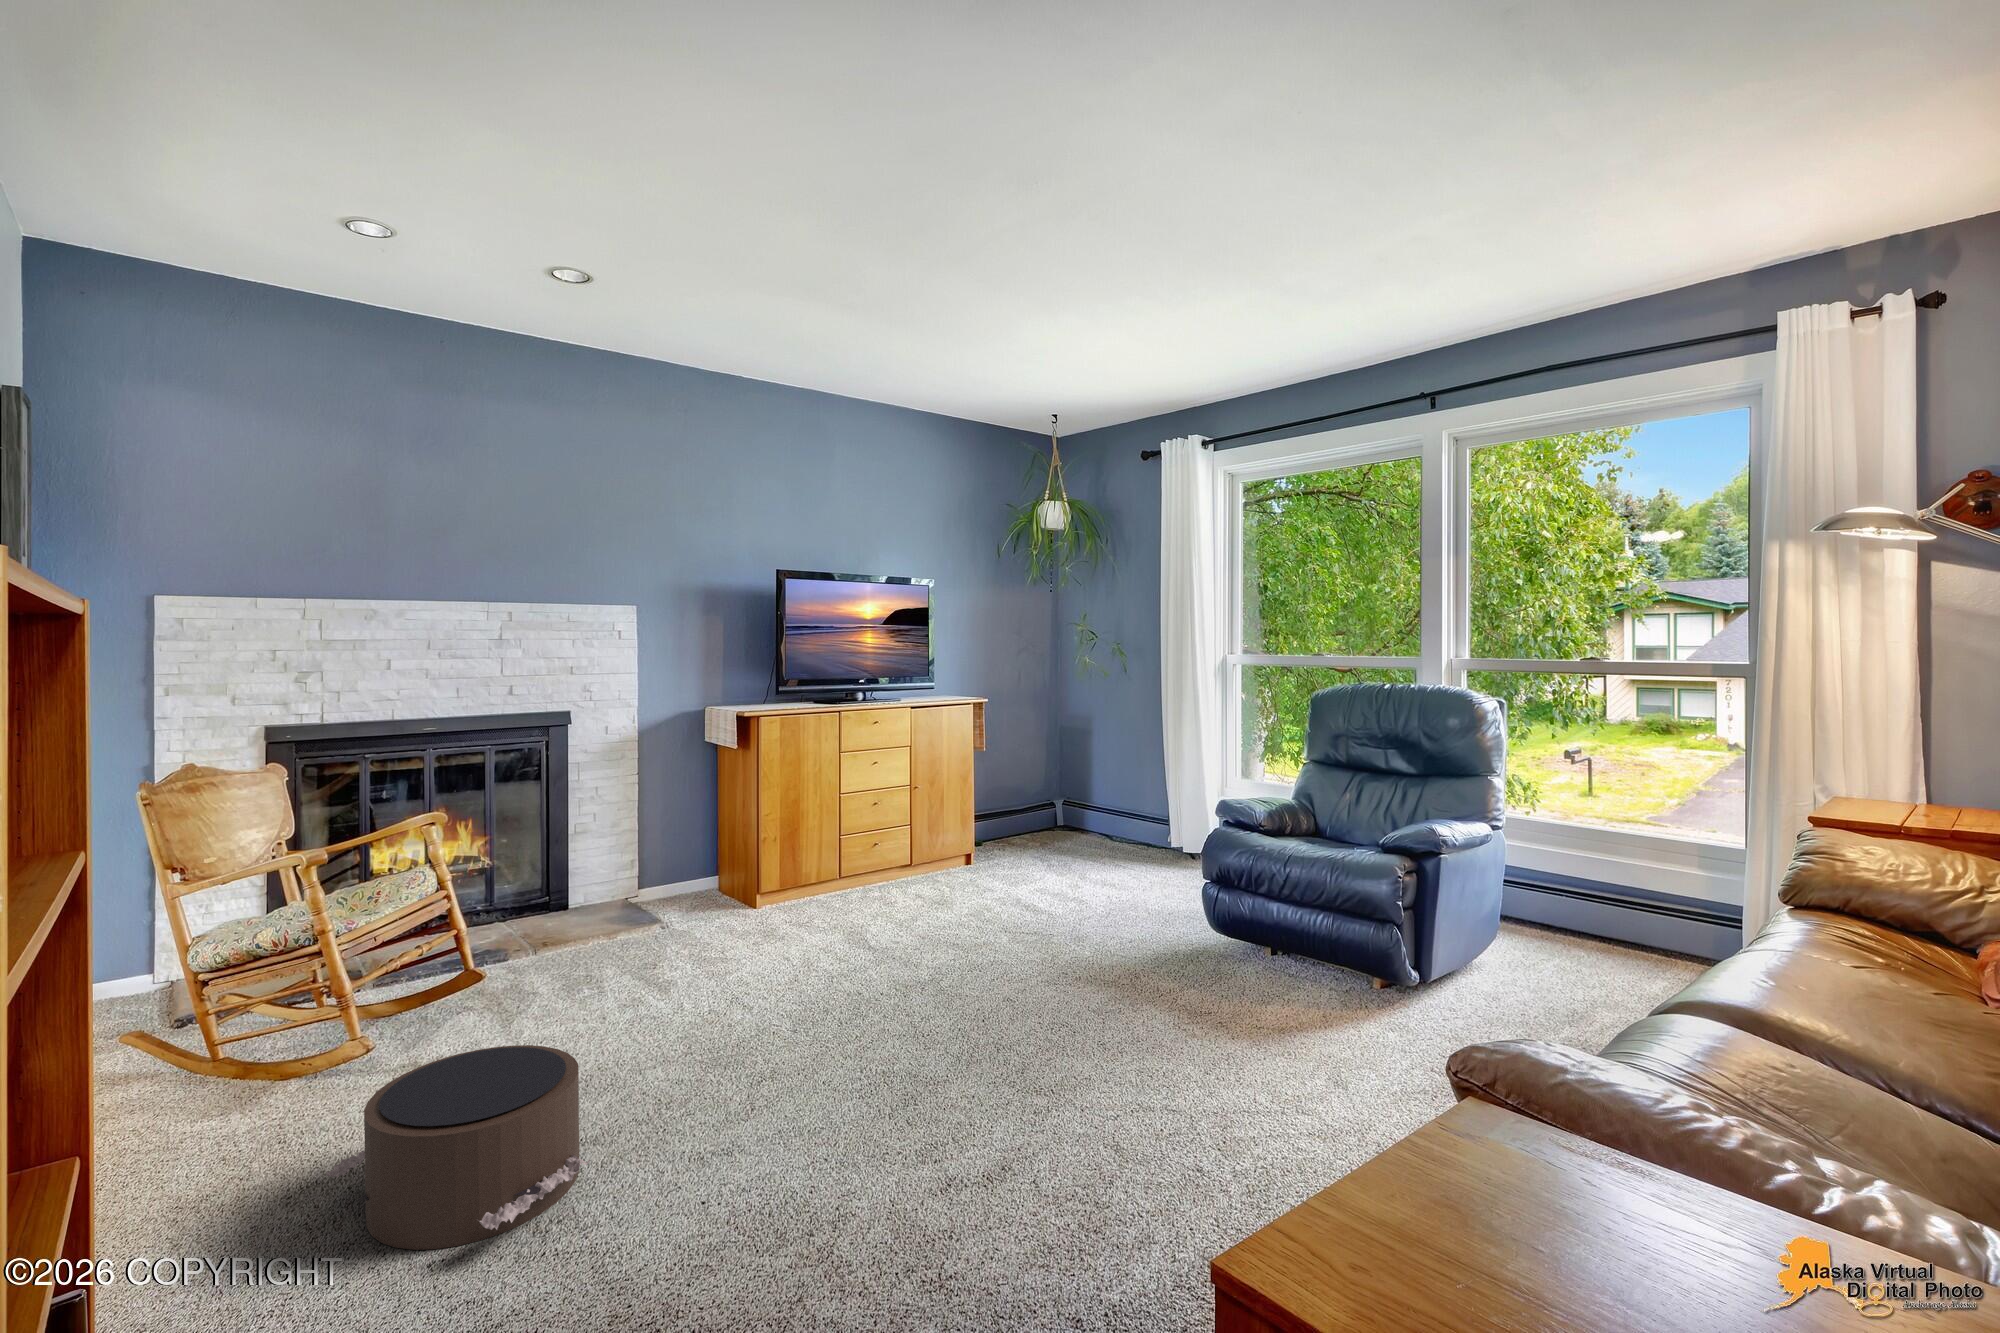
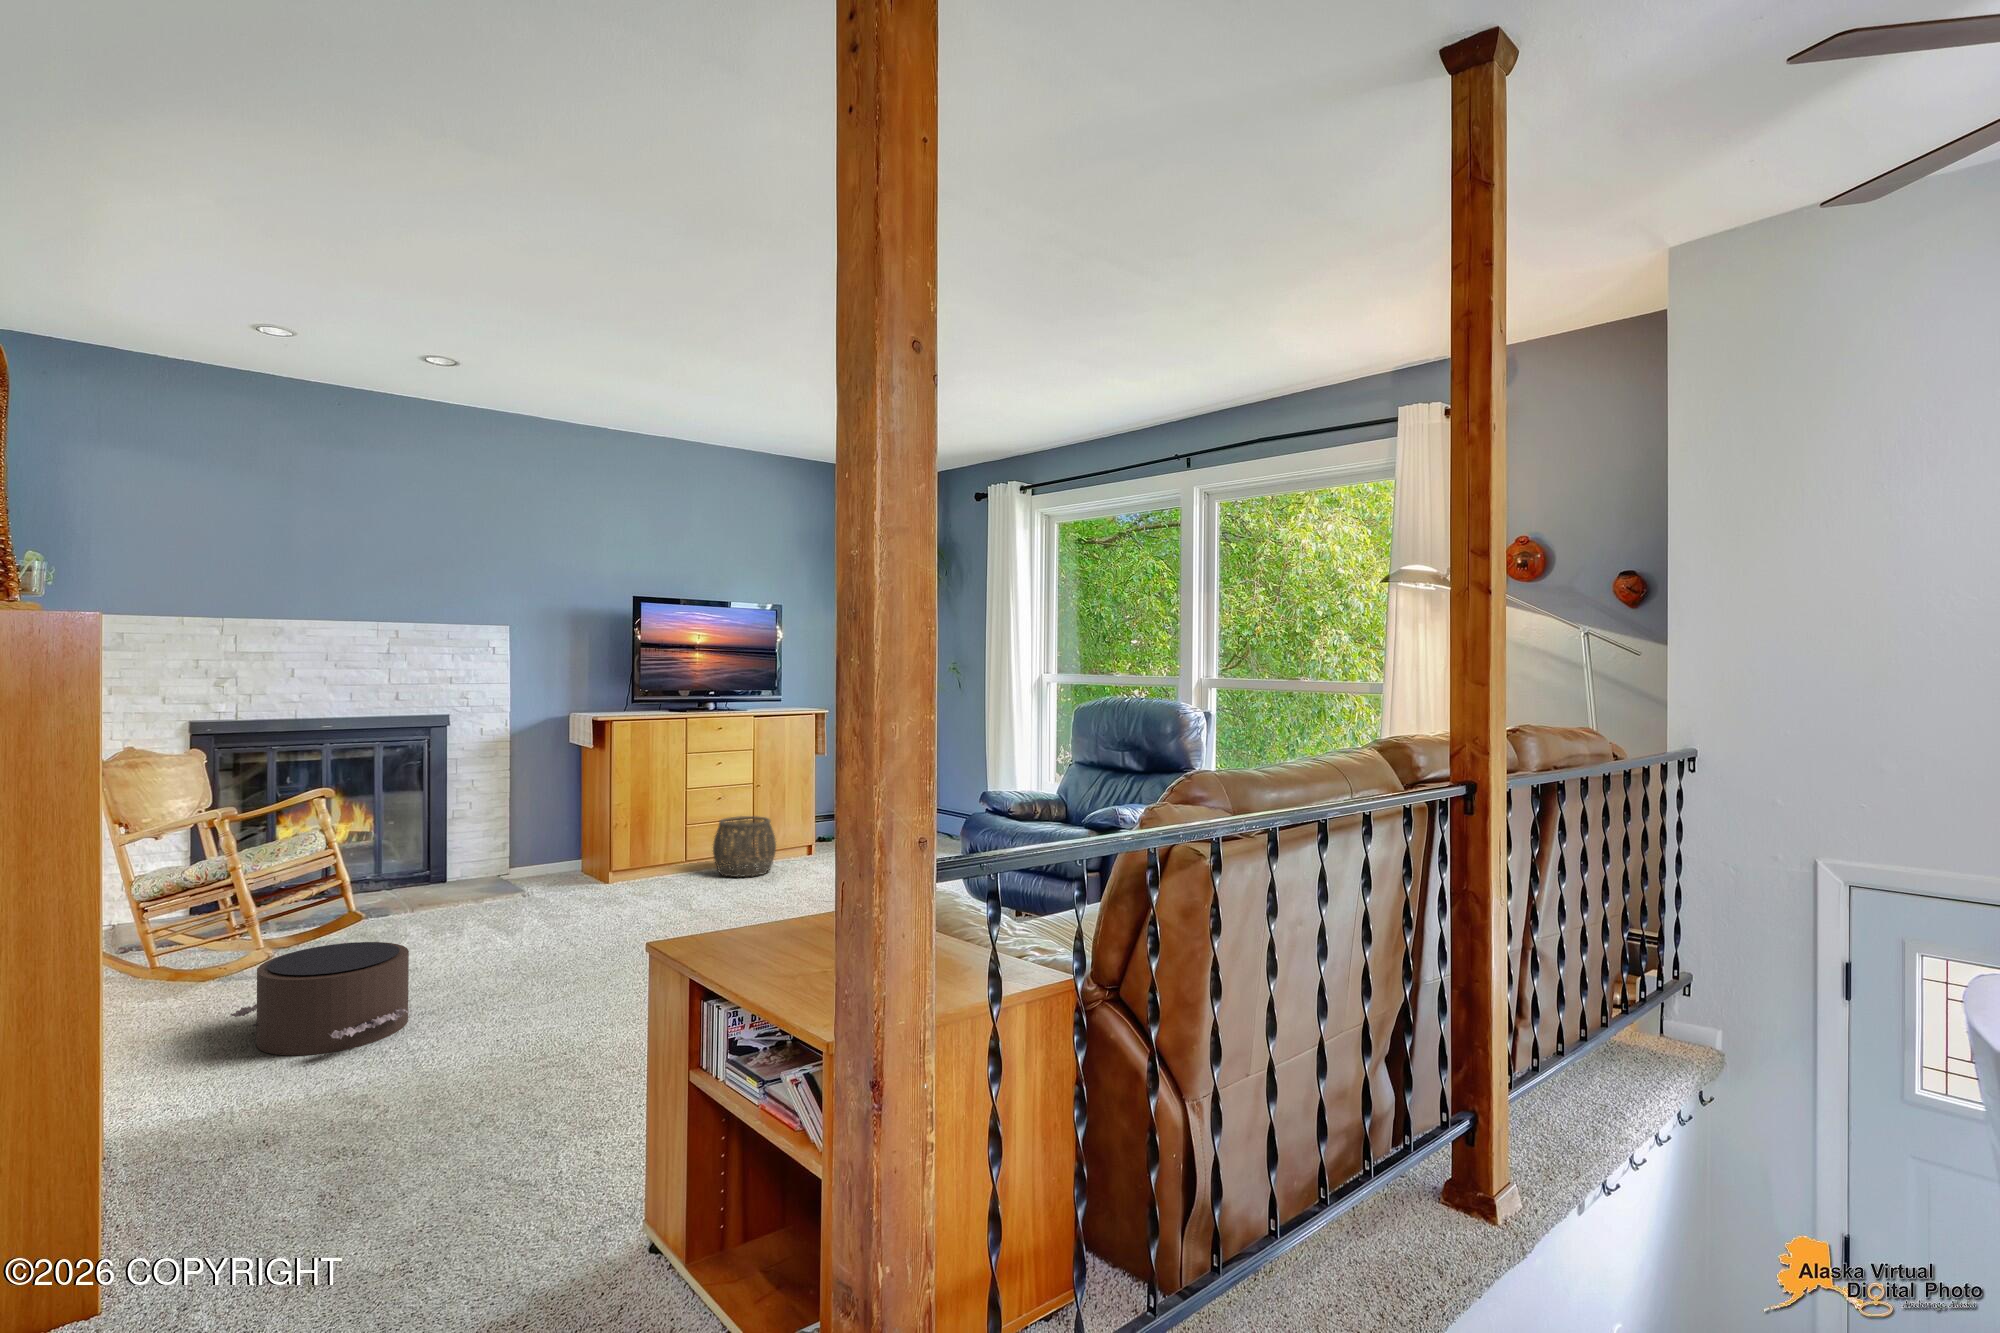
woven basket: none [873,823,946,897] -> present [713,816,776,877]

